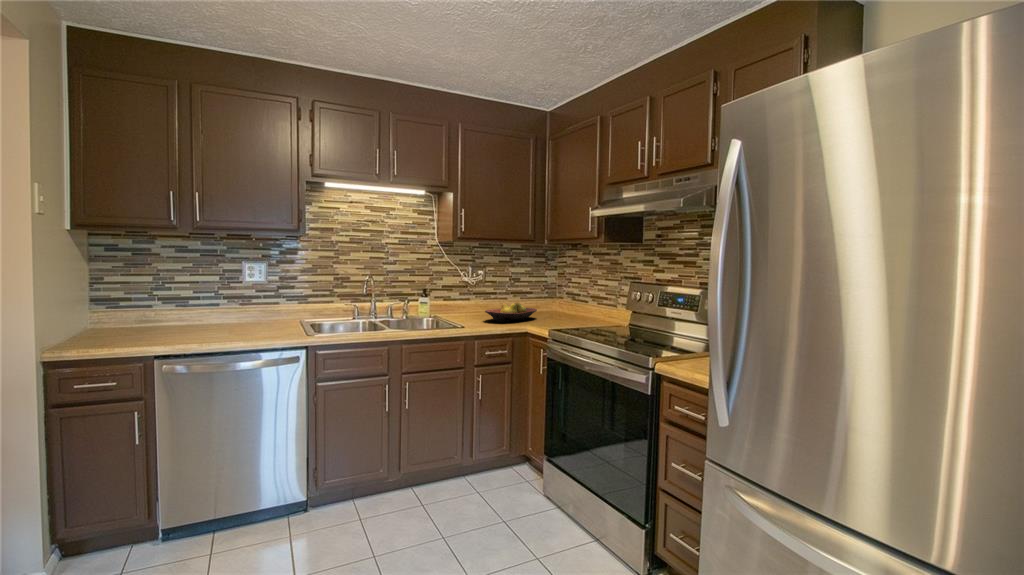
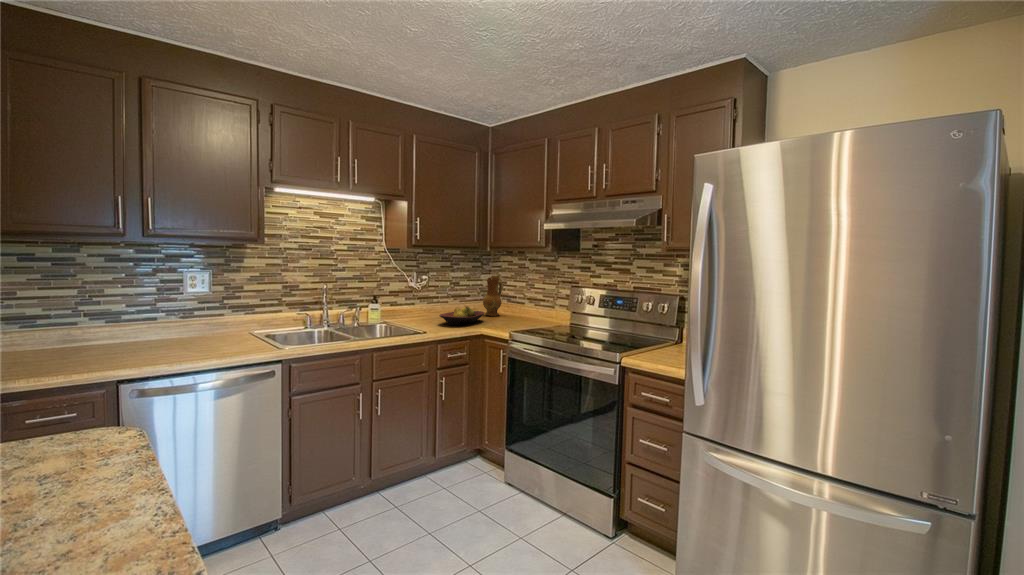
ceramic jug: none [542,273,564,315] -> present [483,277,503,316]

